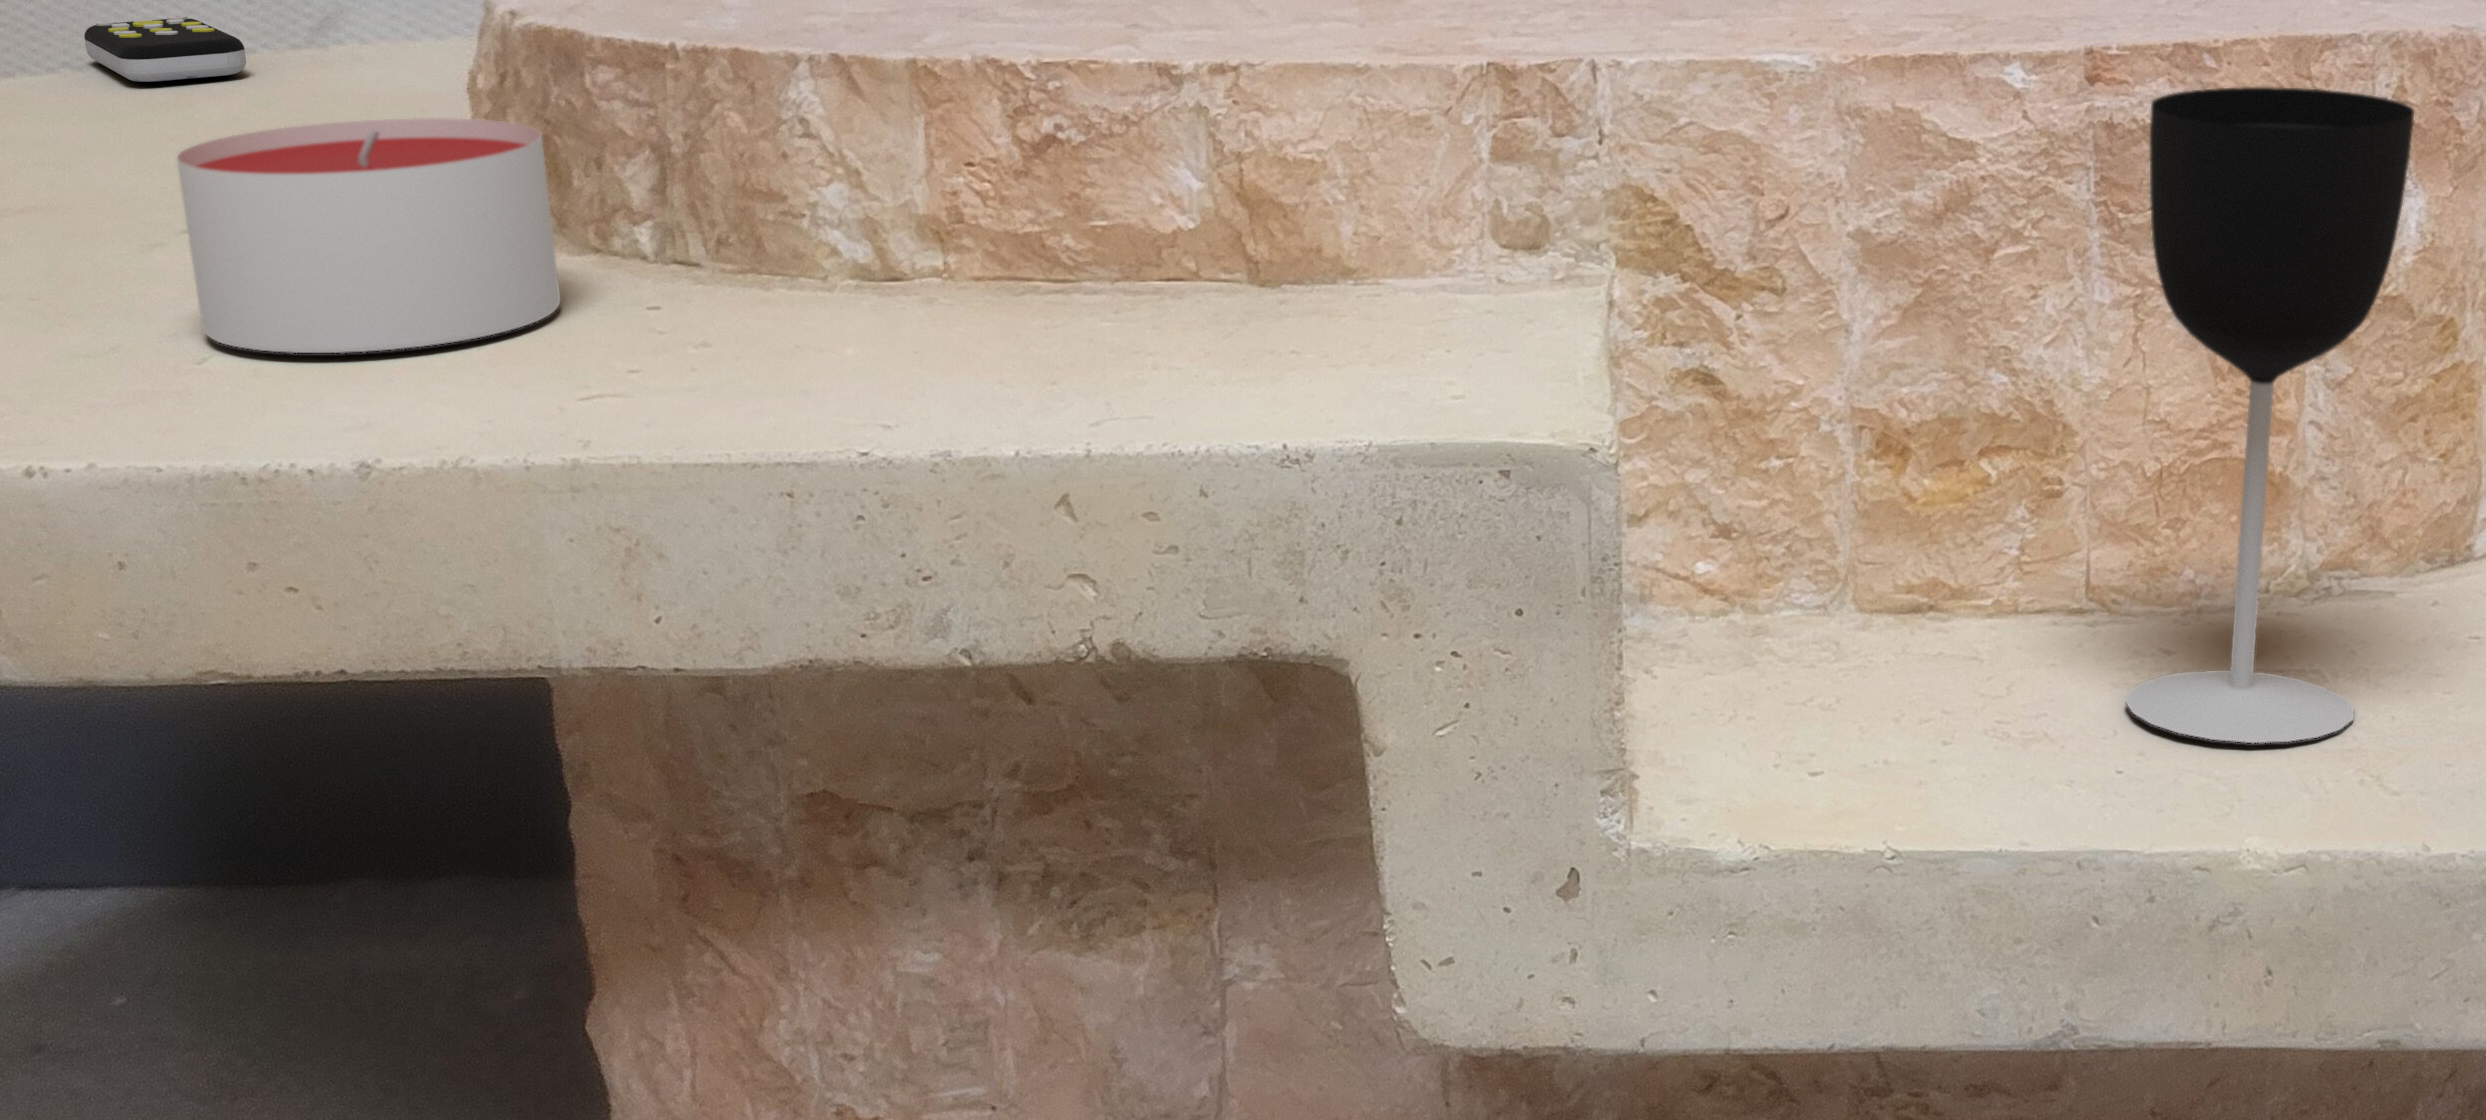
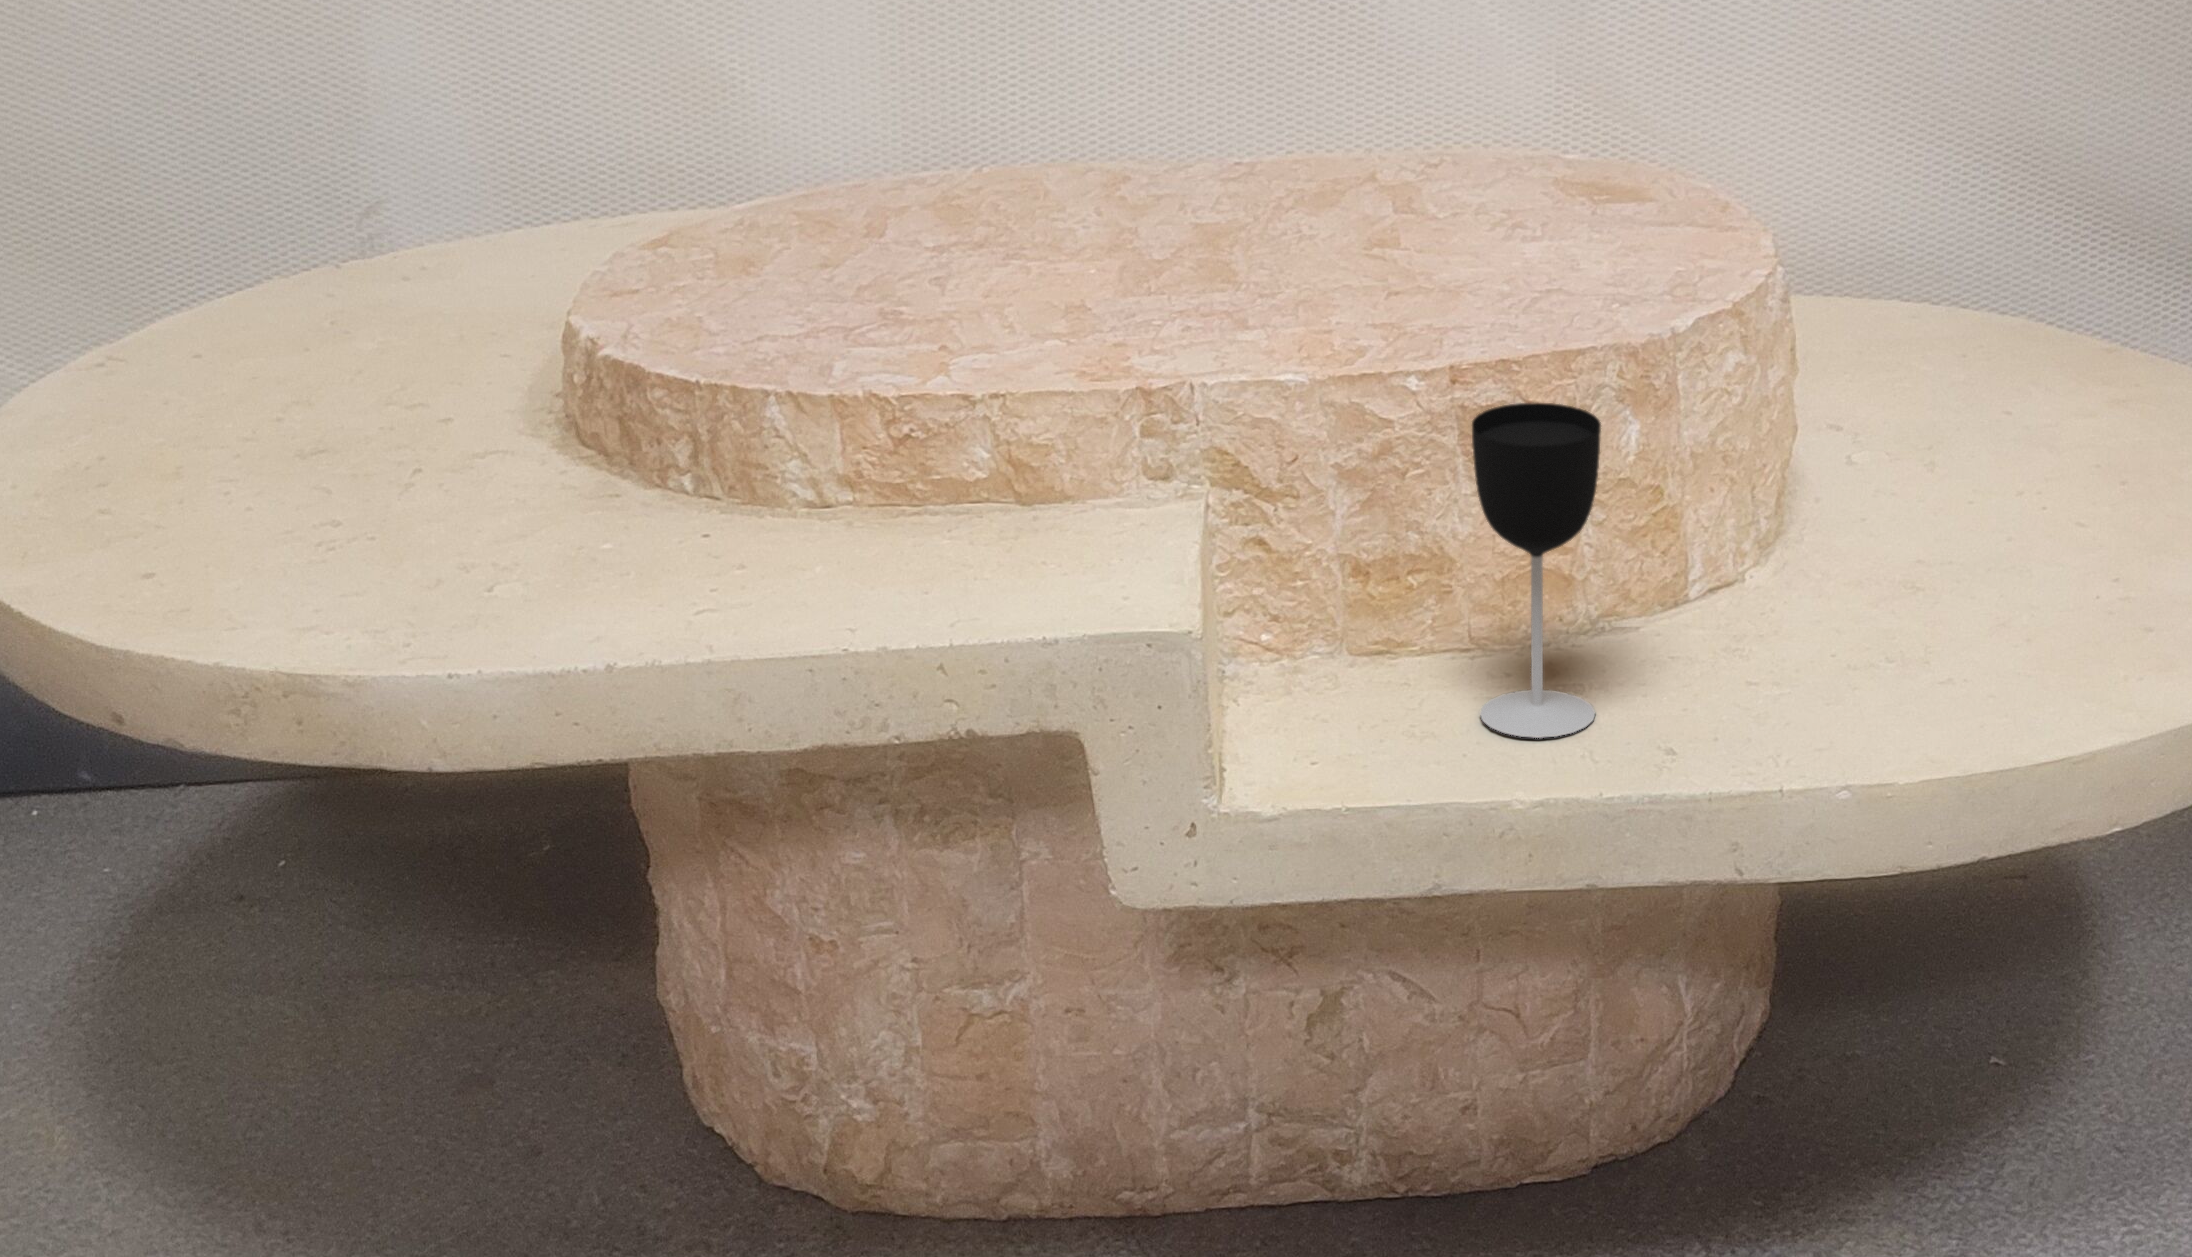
remote control: present [84,15,246,82] -> none [292,276,397,332]
candle: present [177,118,560,353] -> none [460,435,656,581]

